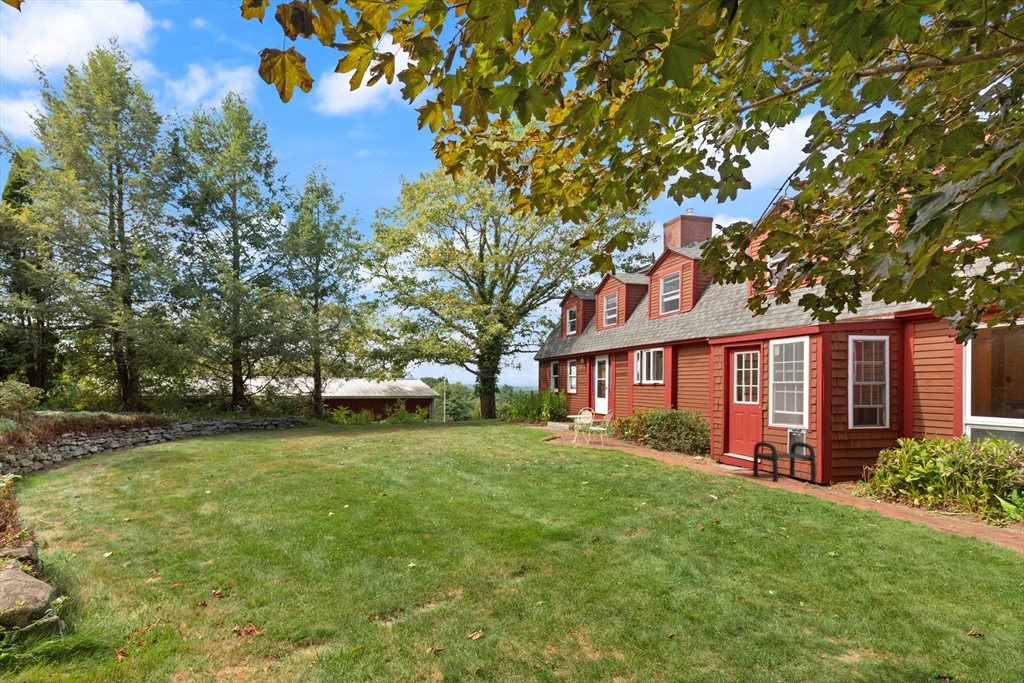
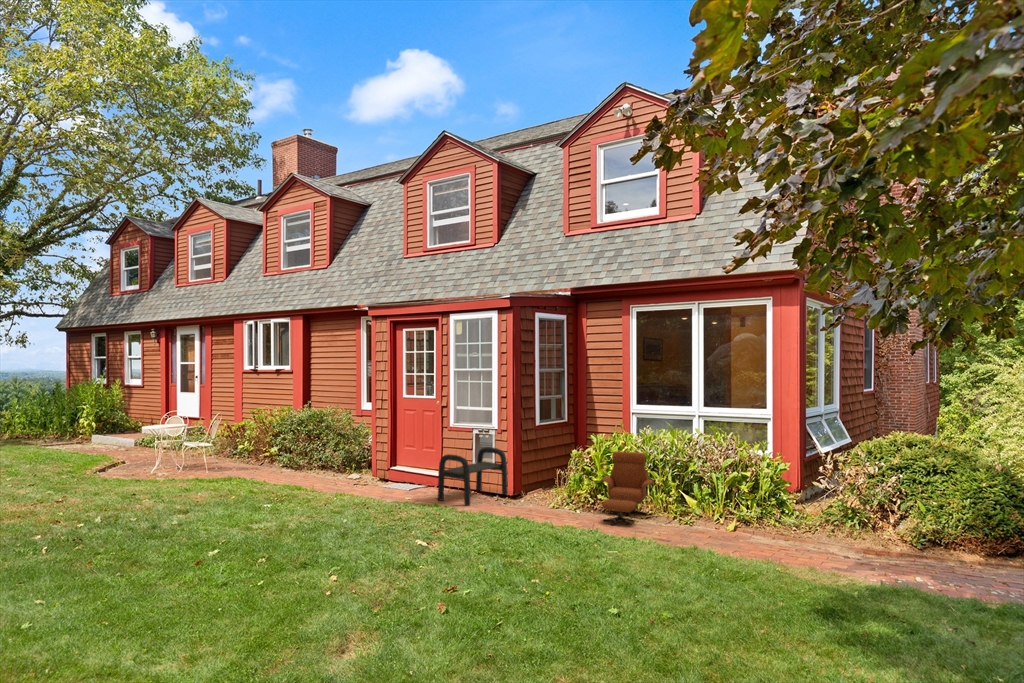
lounge chair: none [896,453,960,516] -> present [602,451,653,526]

